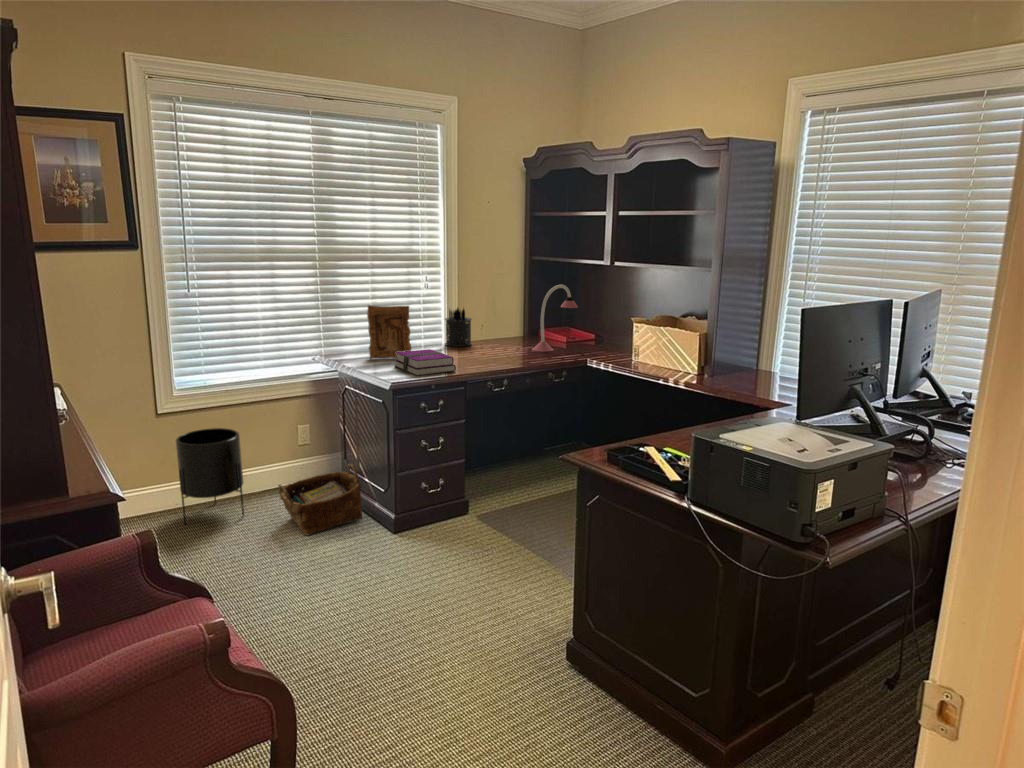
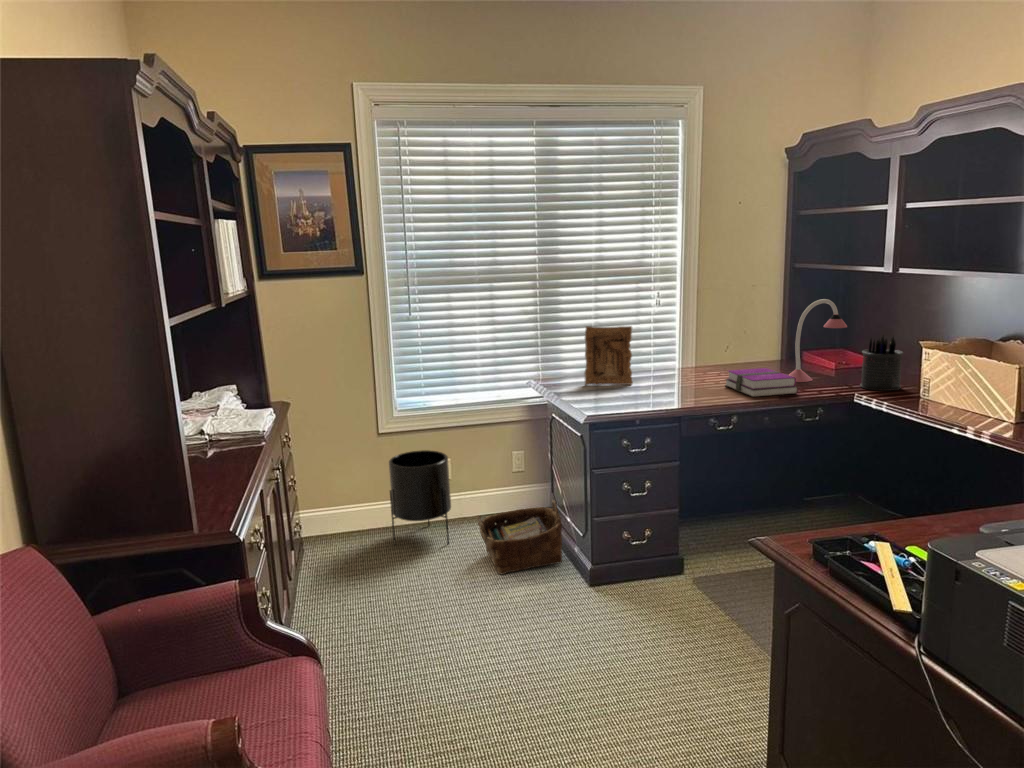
pen holder: present [445,308,471,347] -> present [860,336,903,391]
hardback book: present [394,349,456,376] -> present [725,368,798,397]

